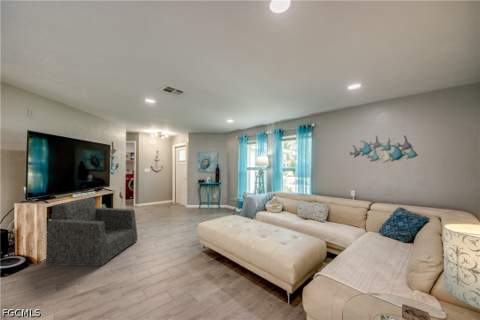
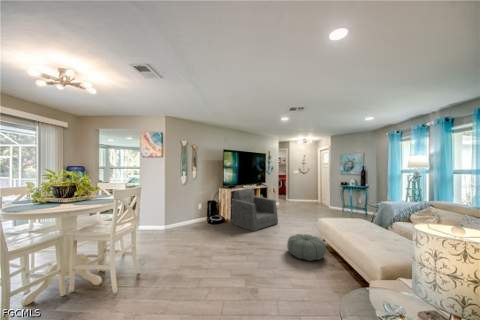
pouf: none [169,247,218,286] -> present [287,234,326,261]

